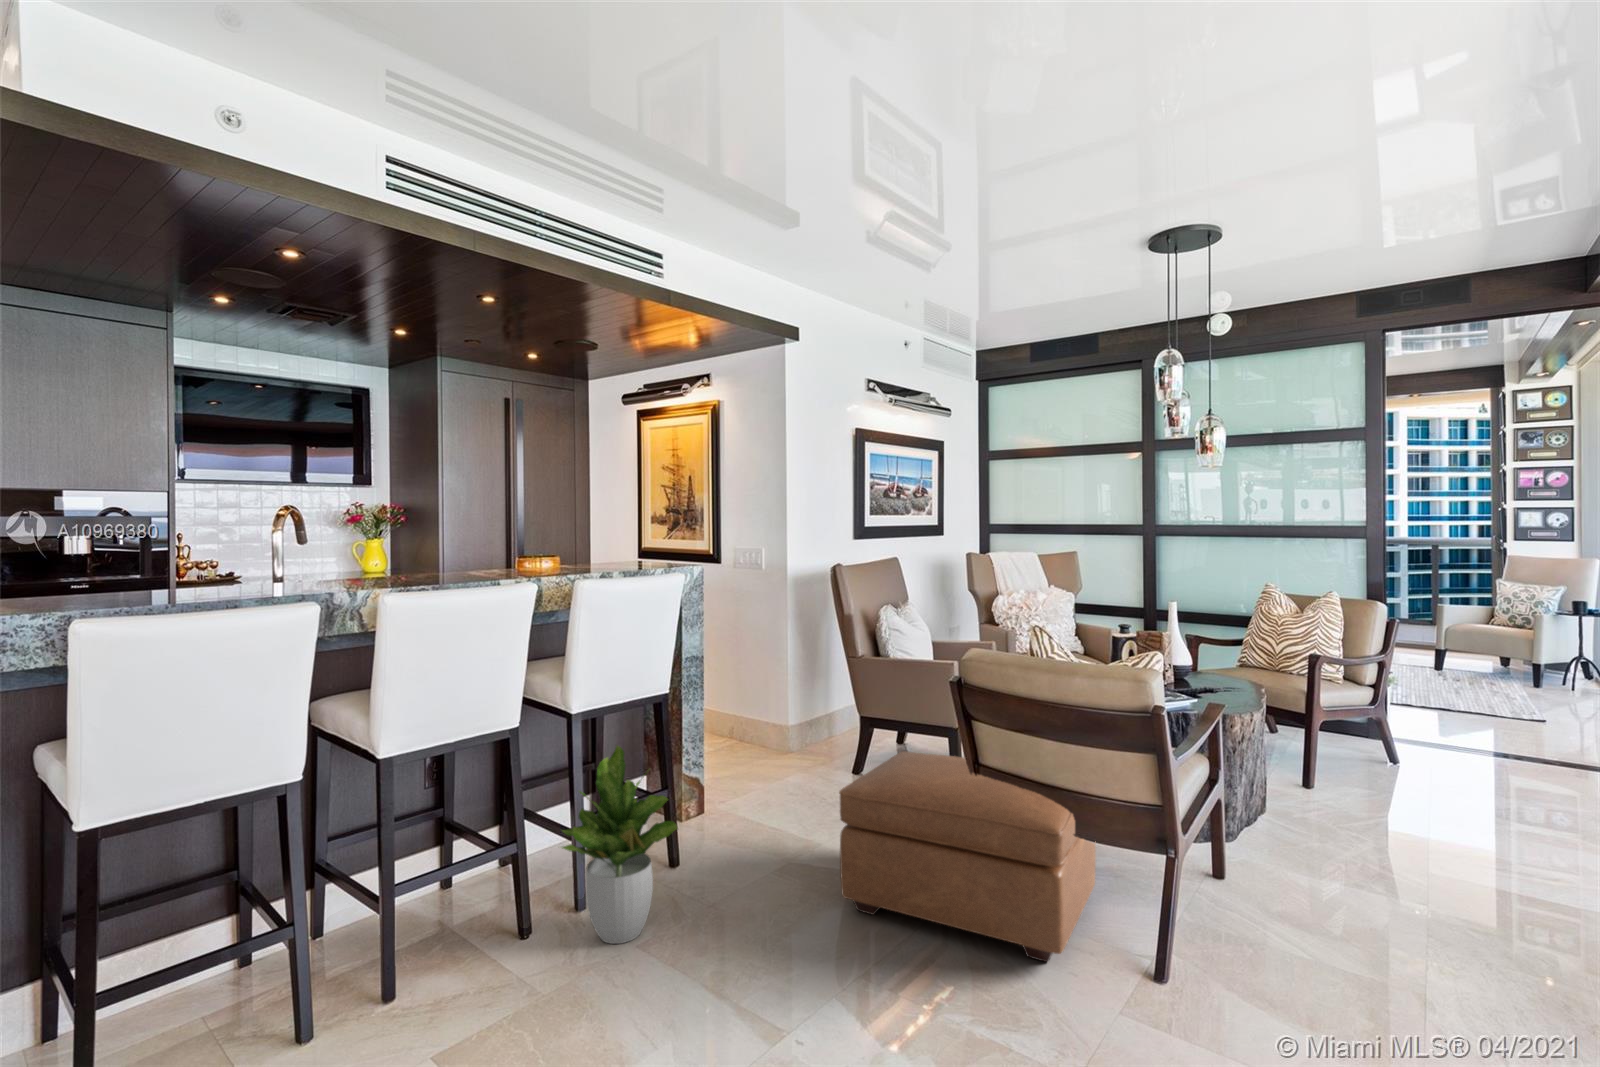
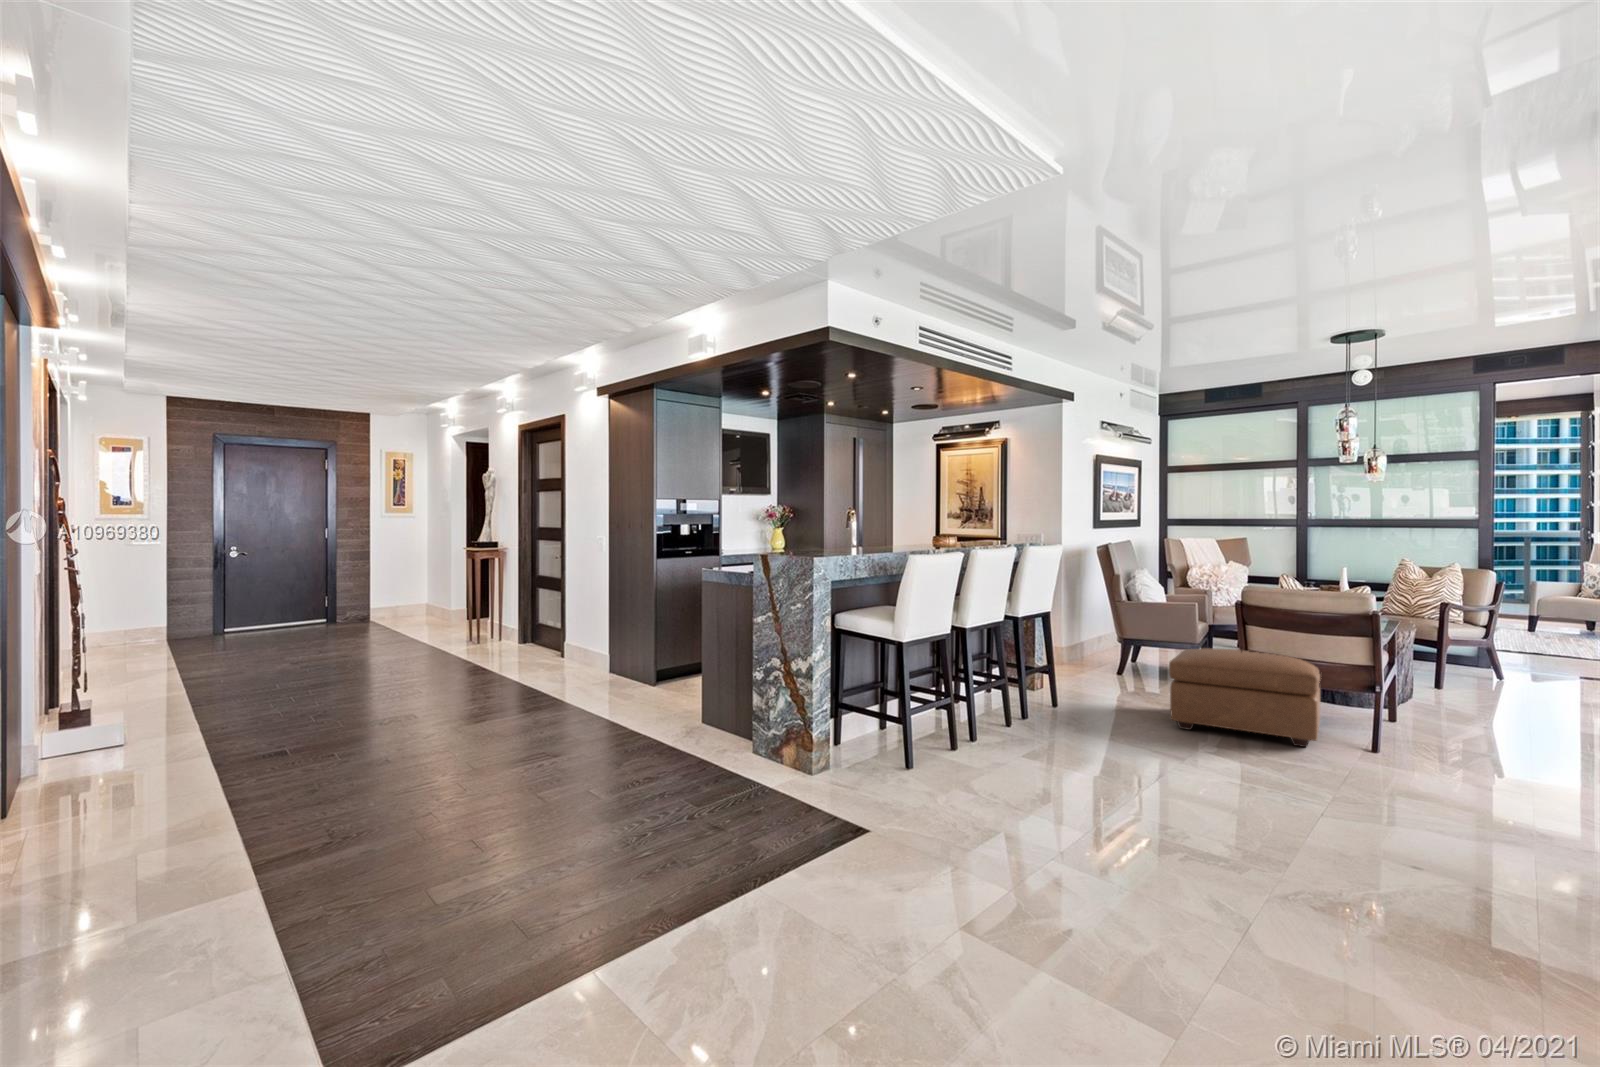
potted plant: present [562,746,678,944] -> none [1025,633,1091,735]

